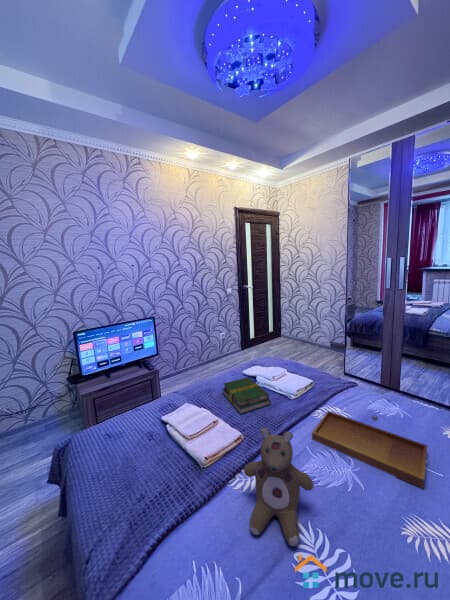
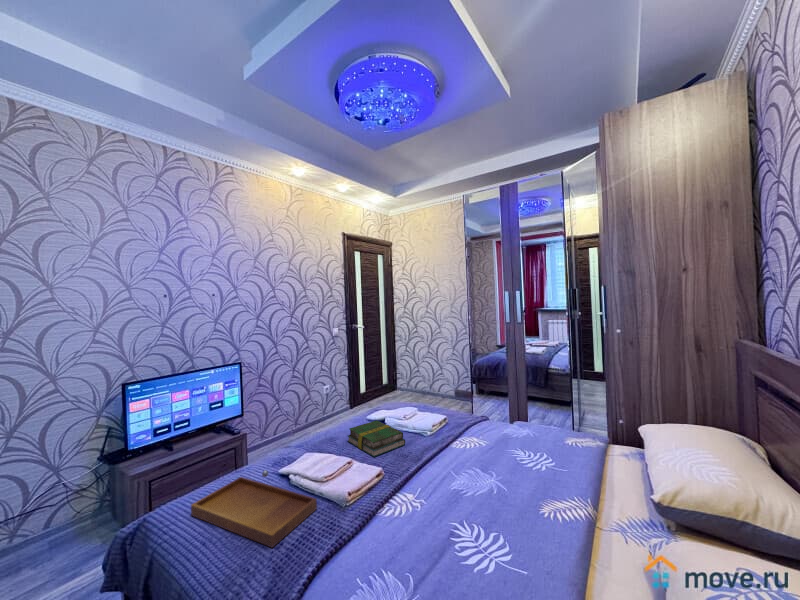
tray: present [312,411,427,489] -> present [191,470,317,548]
stuffed bear: present [244,427,314,546] -> none [395,437,463,544]

